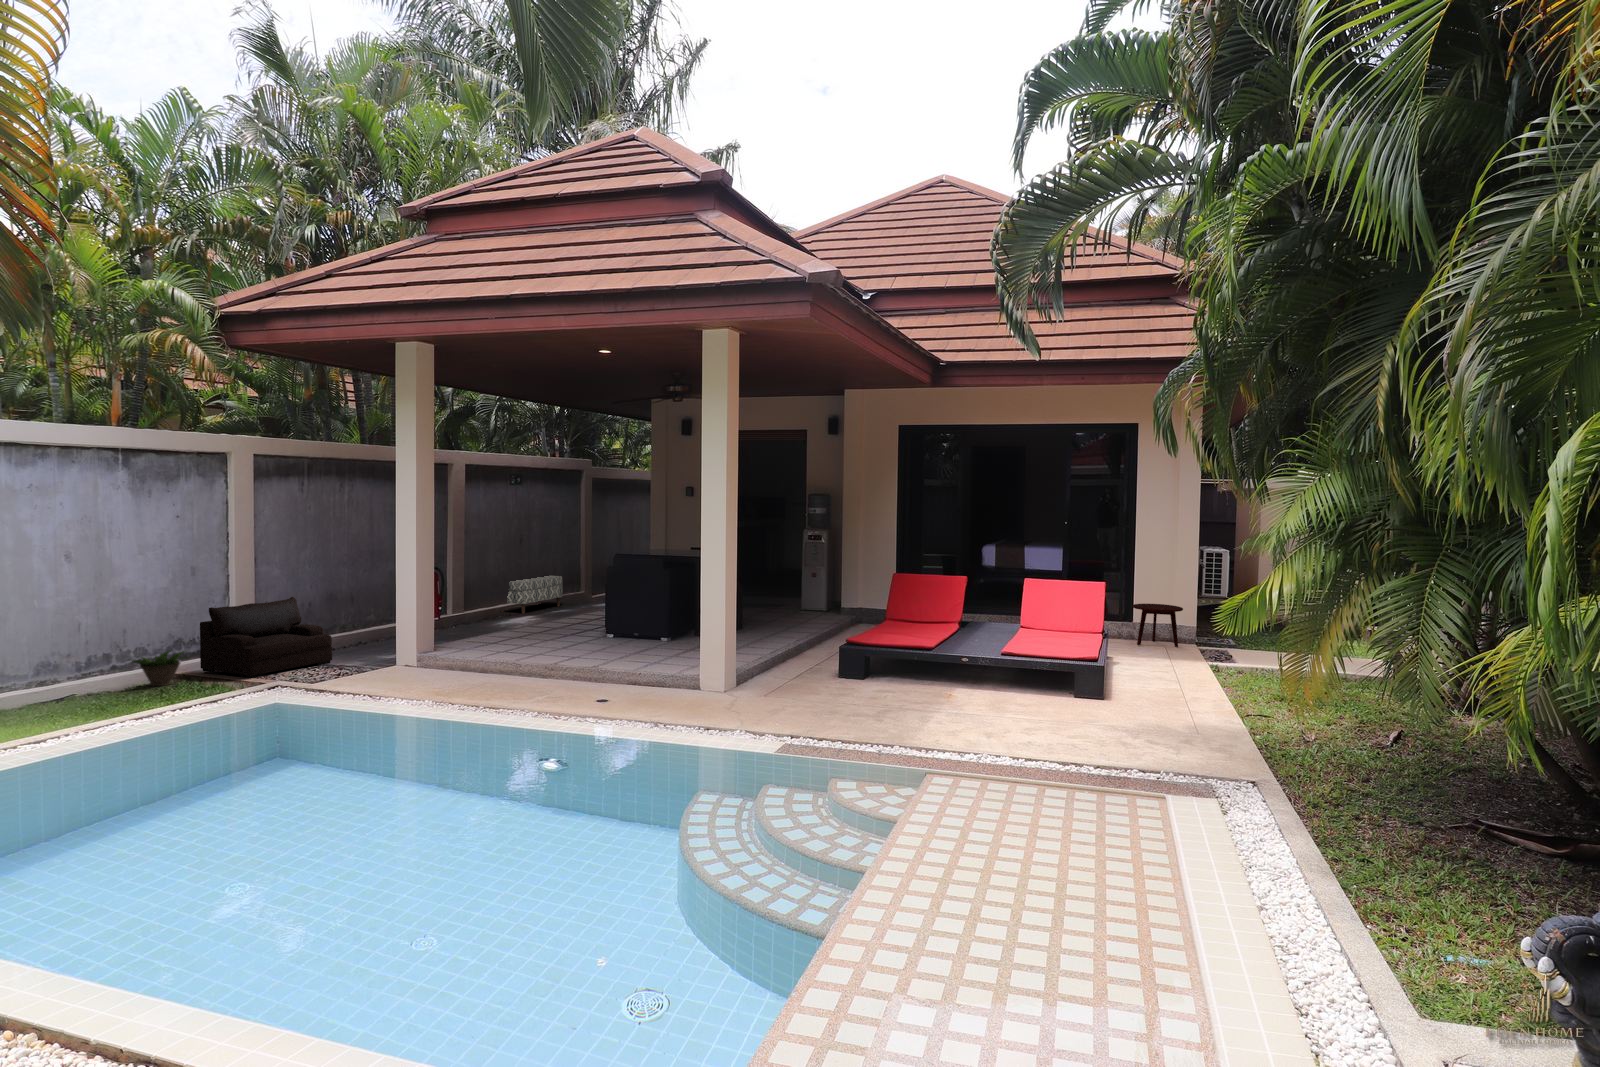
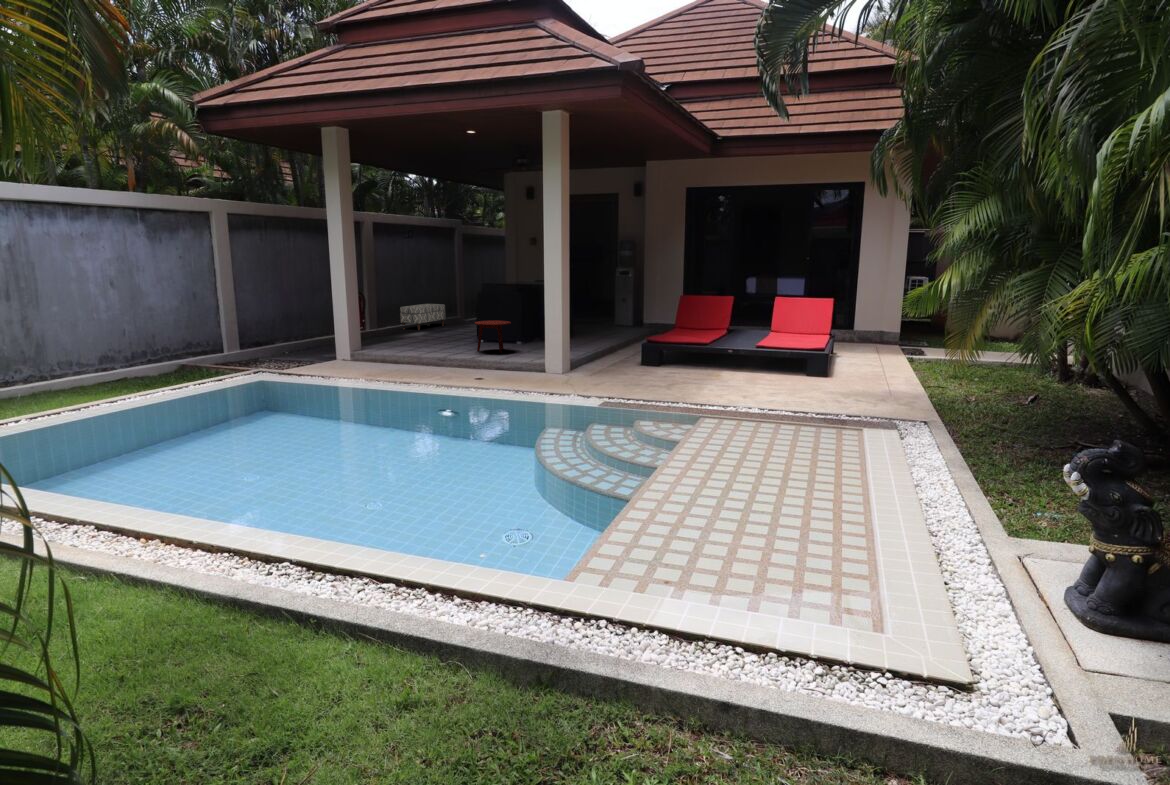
armchair: present [200,597,332,678] -> none [203,313,293,367]
side table: present [1132,604,1183,647] -> present [475,320,511,353]
decorative plant: present [132,650,186,686] -> none [159,347,199,371]

